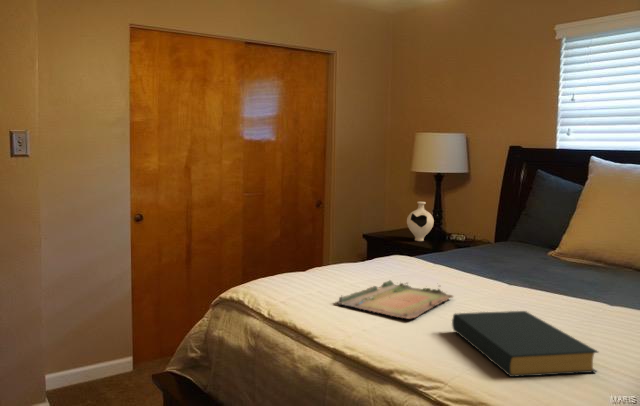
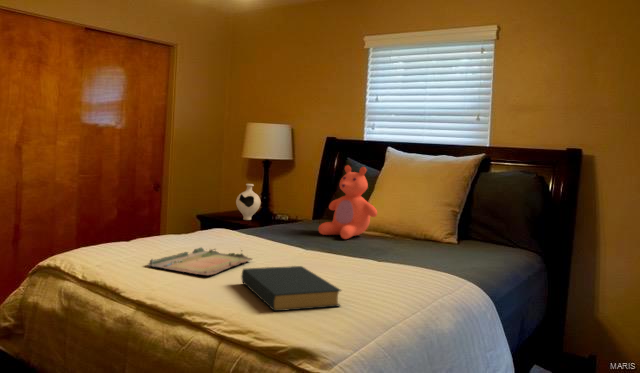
teddy bear: none [516,180,592,268] -> present [318,165,377,239]

